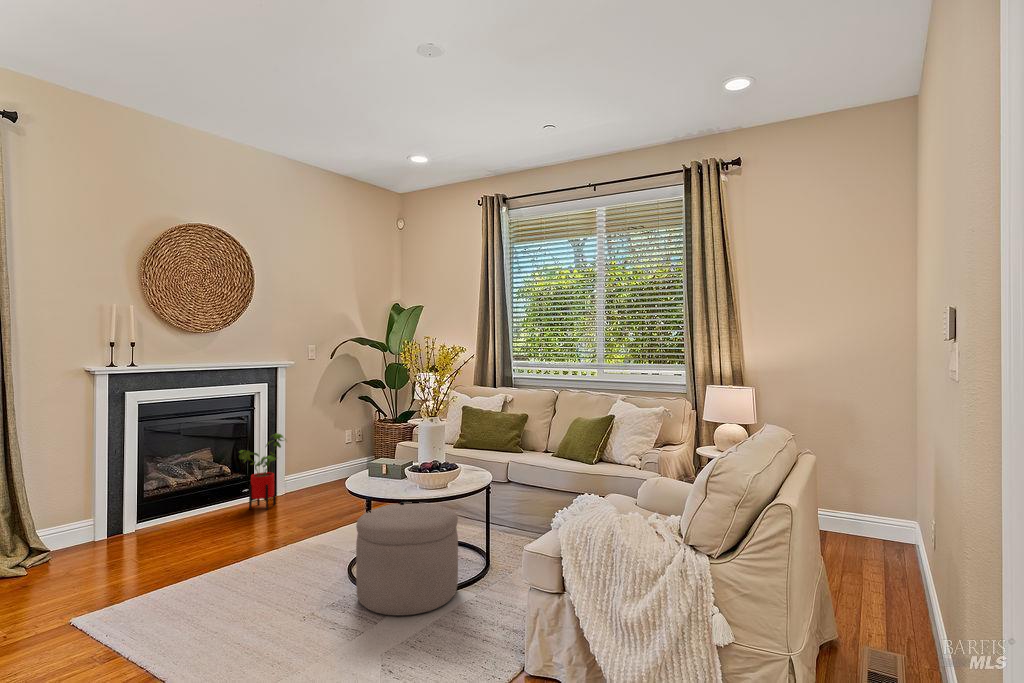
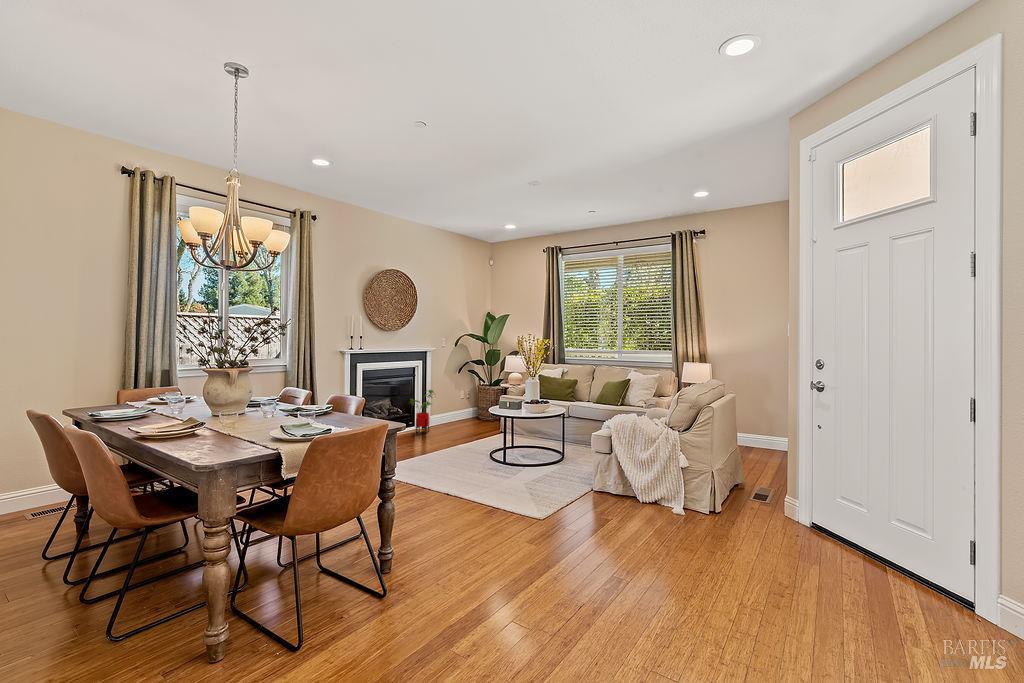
ottoman: present [356,503,458,616] -> none [500,421,551,472]

